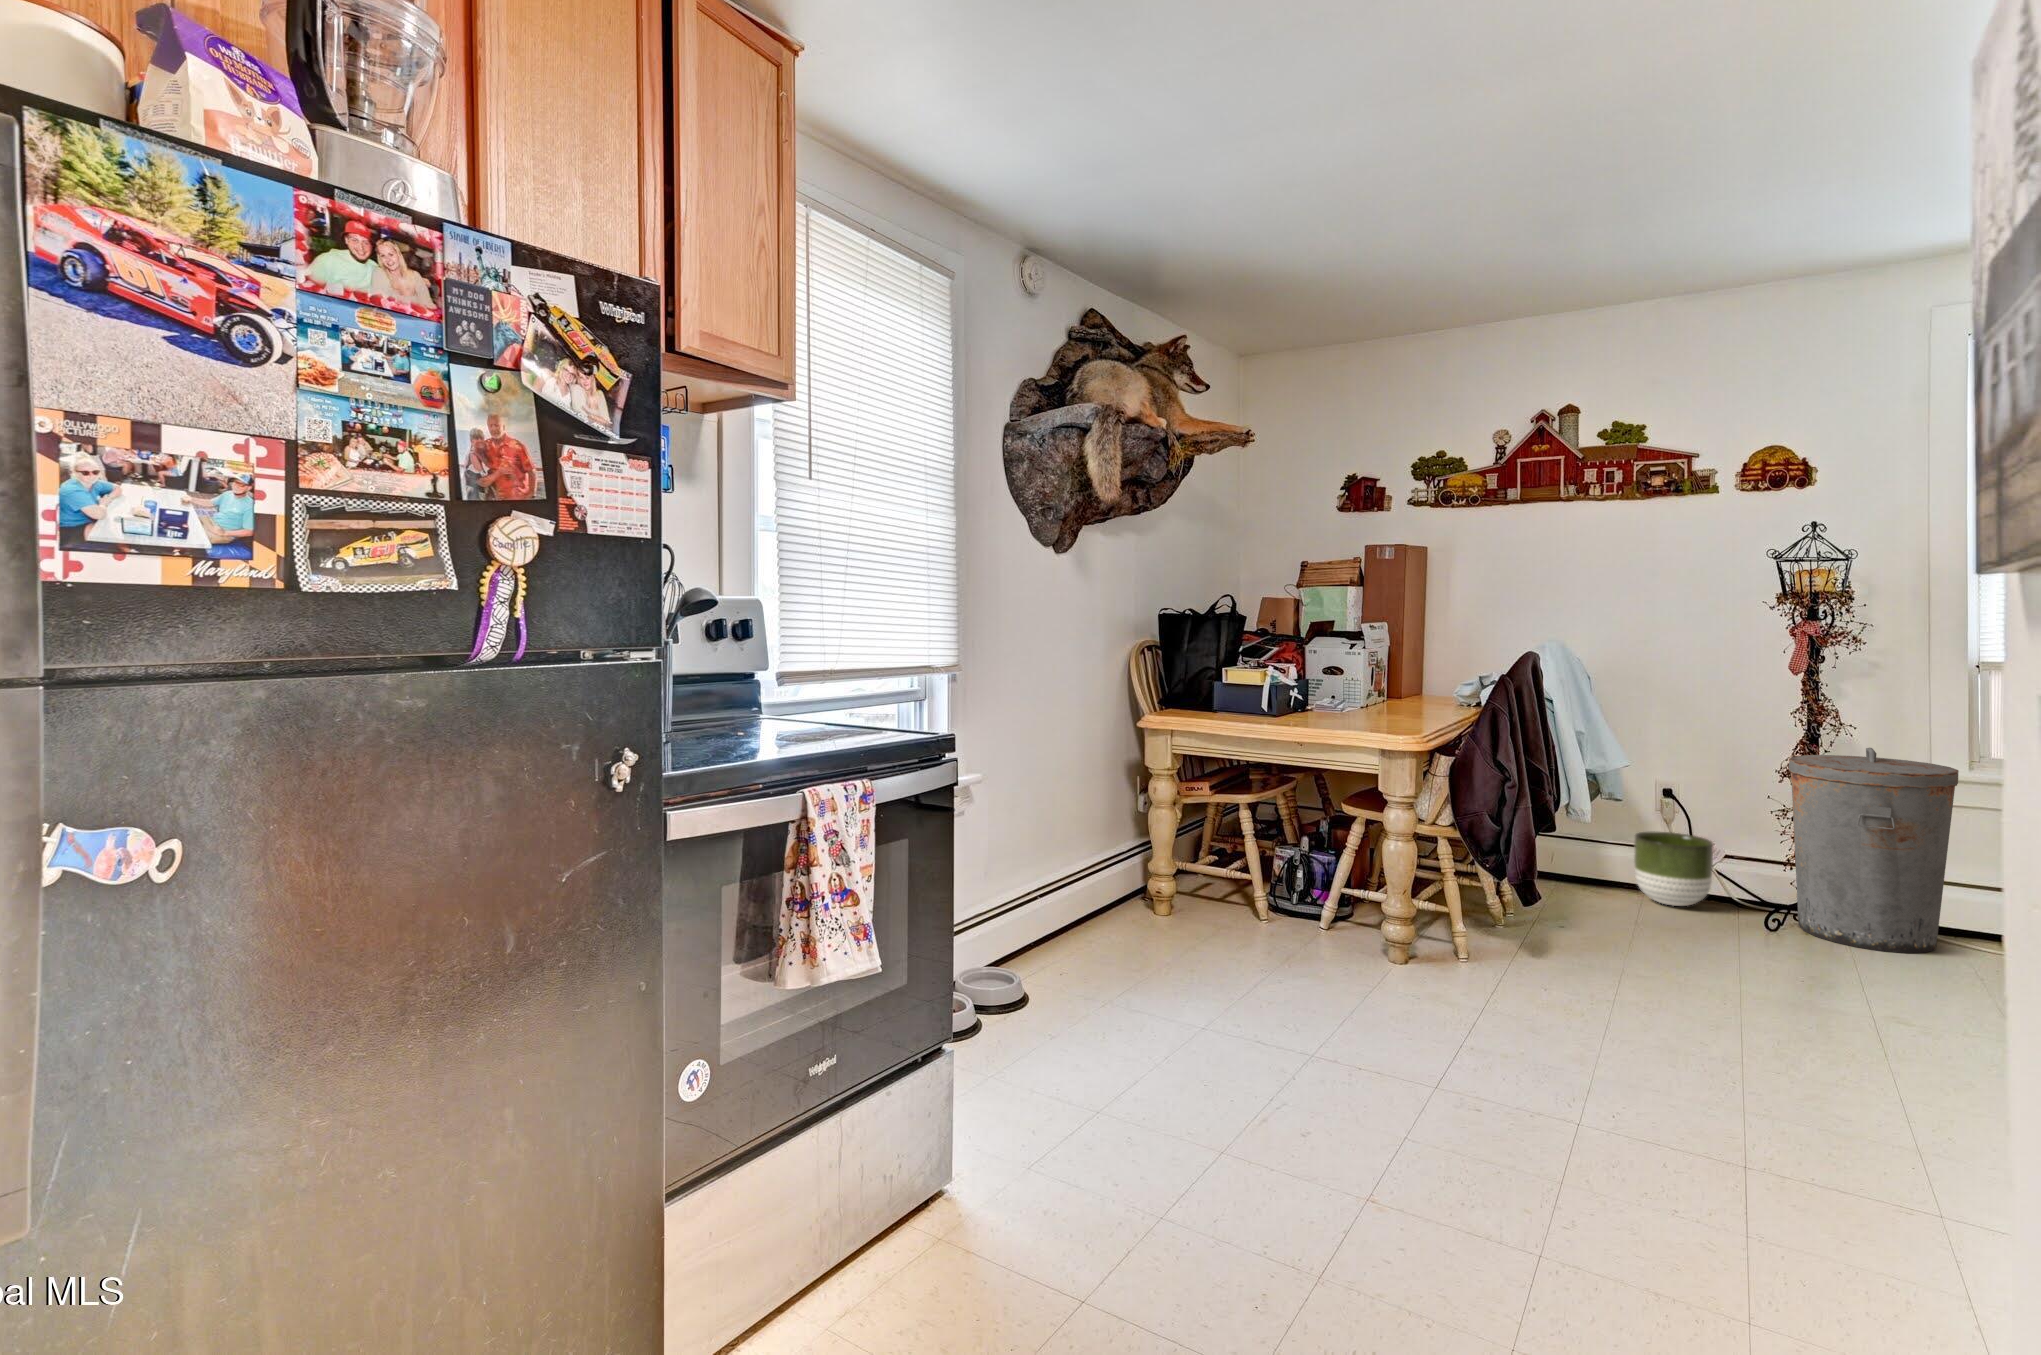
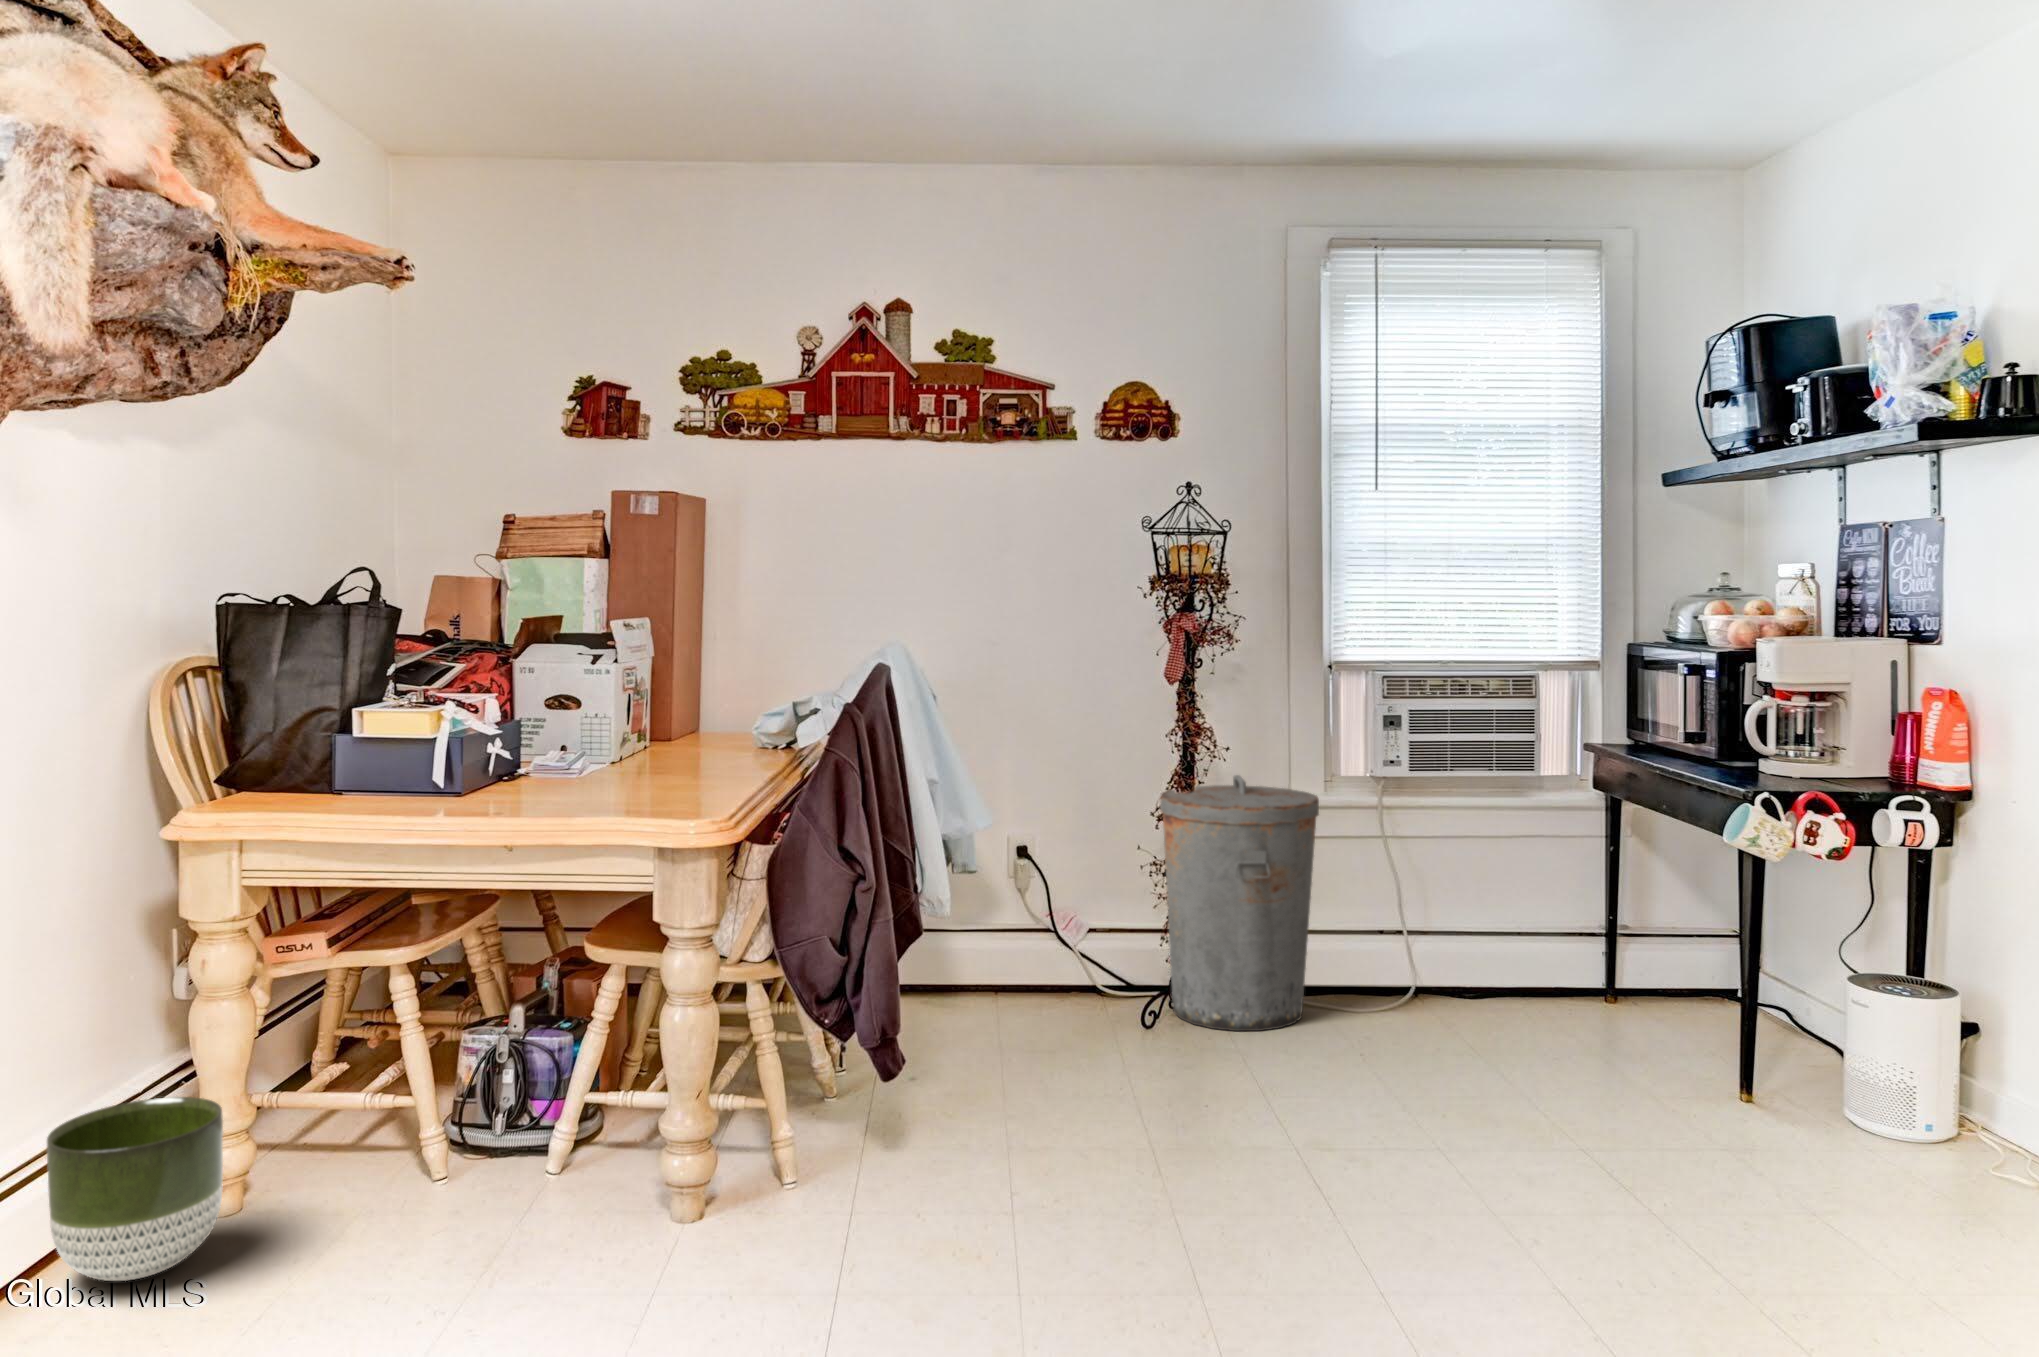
planter: present [1634,832,1713,906] -> present [47,1097,223,1281]

